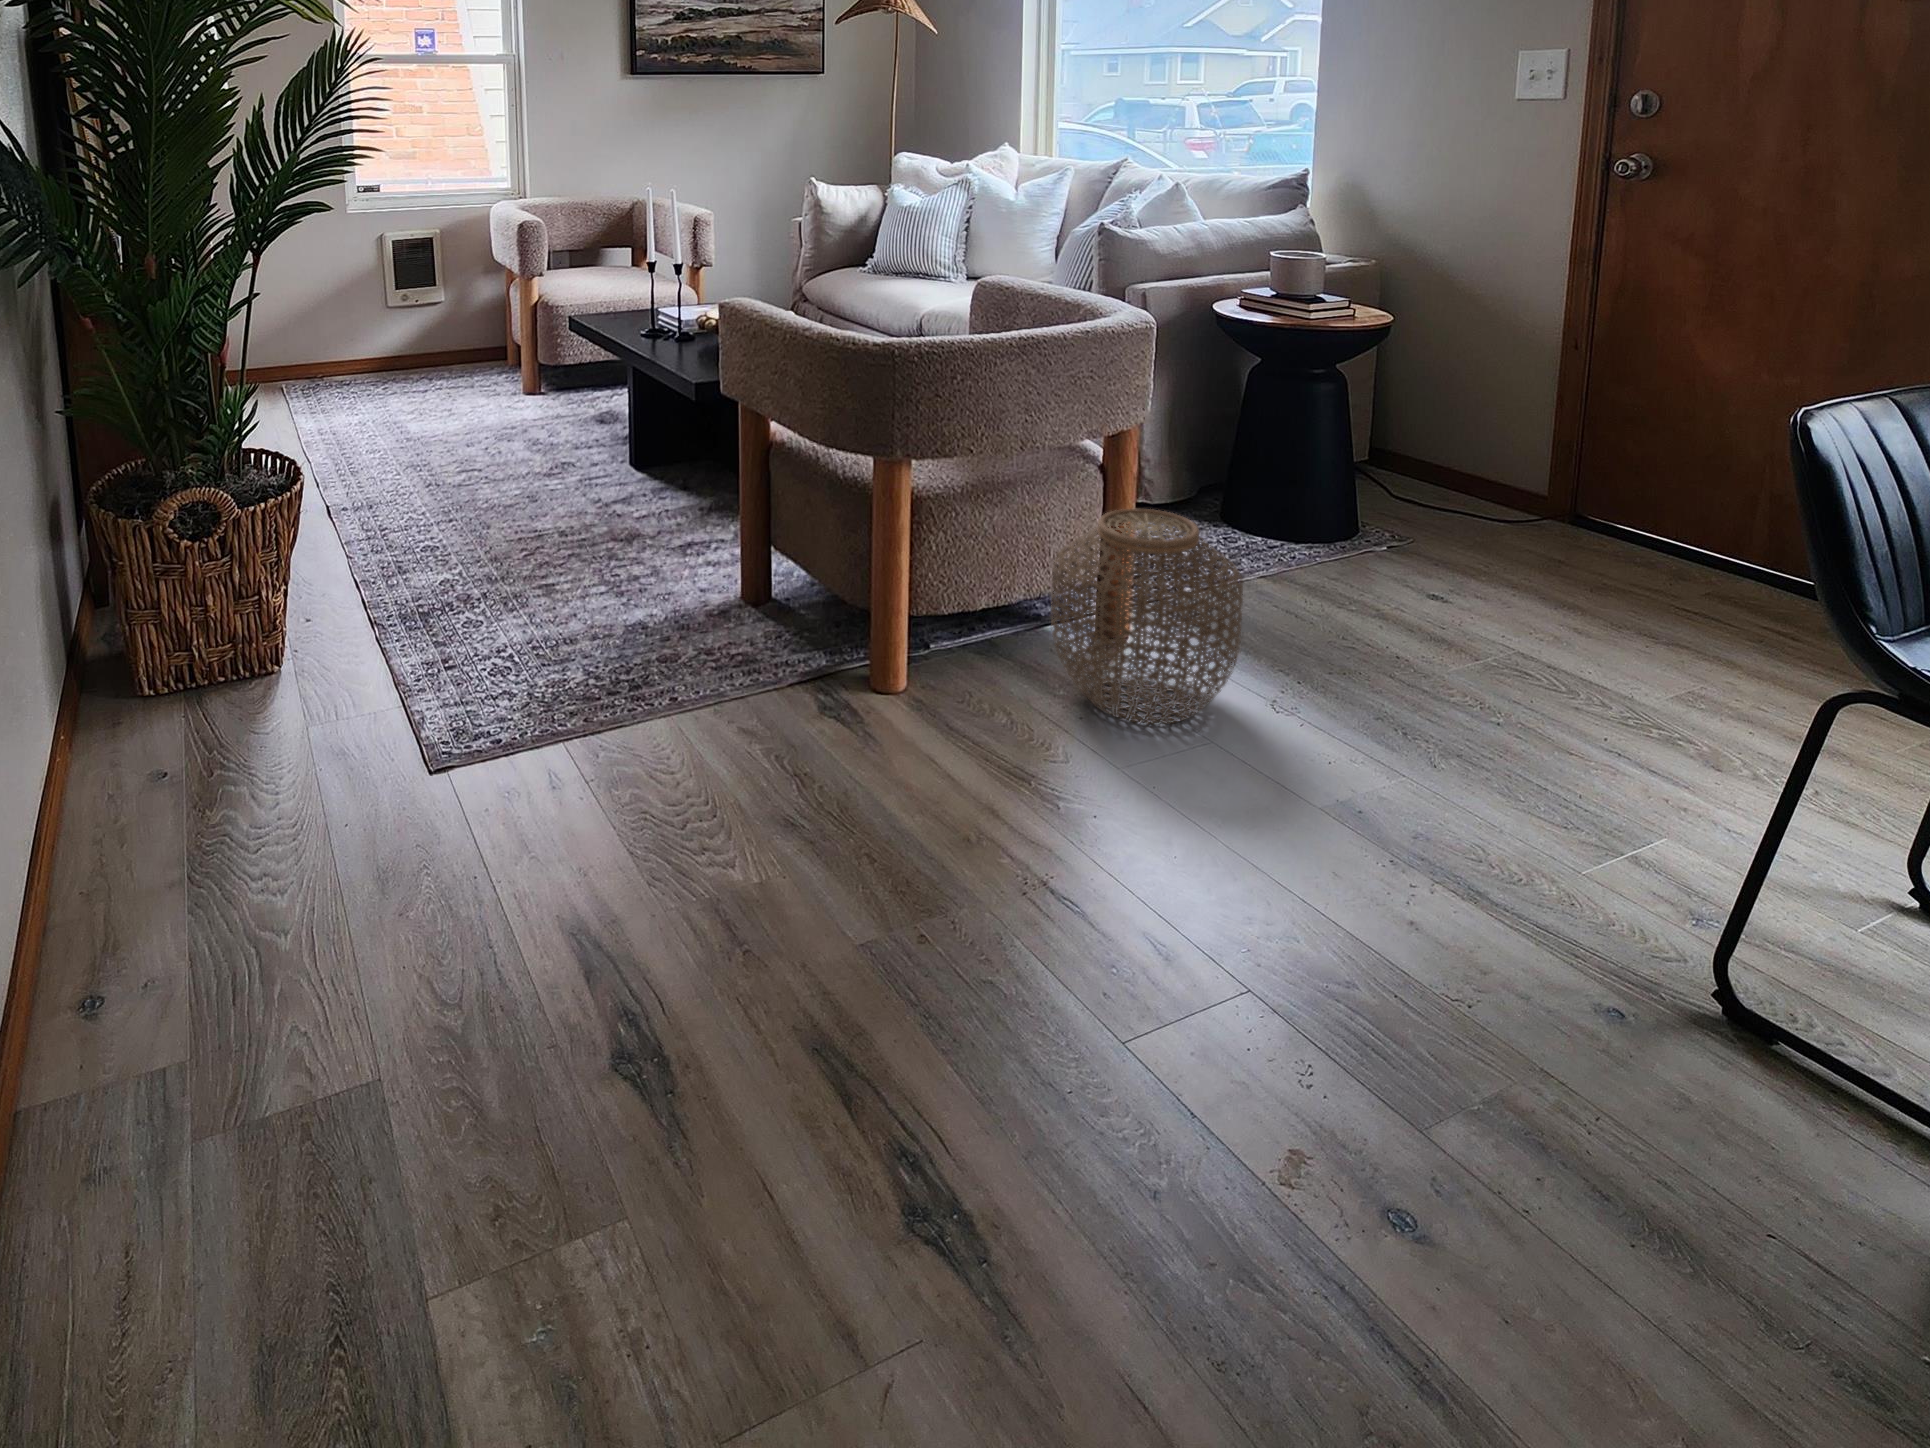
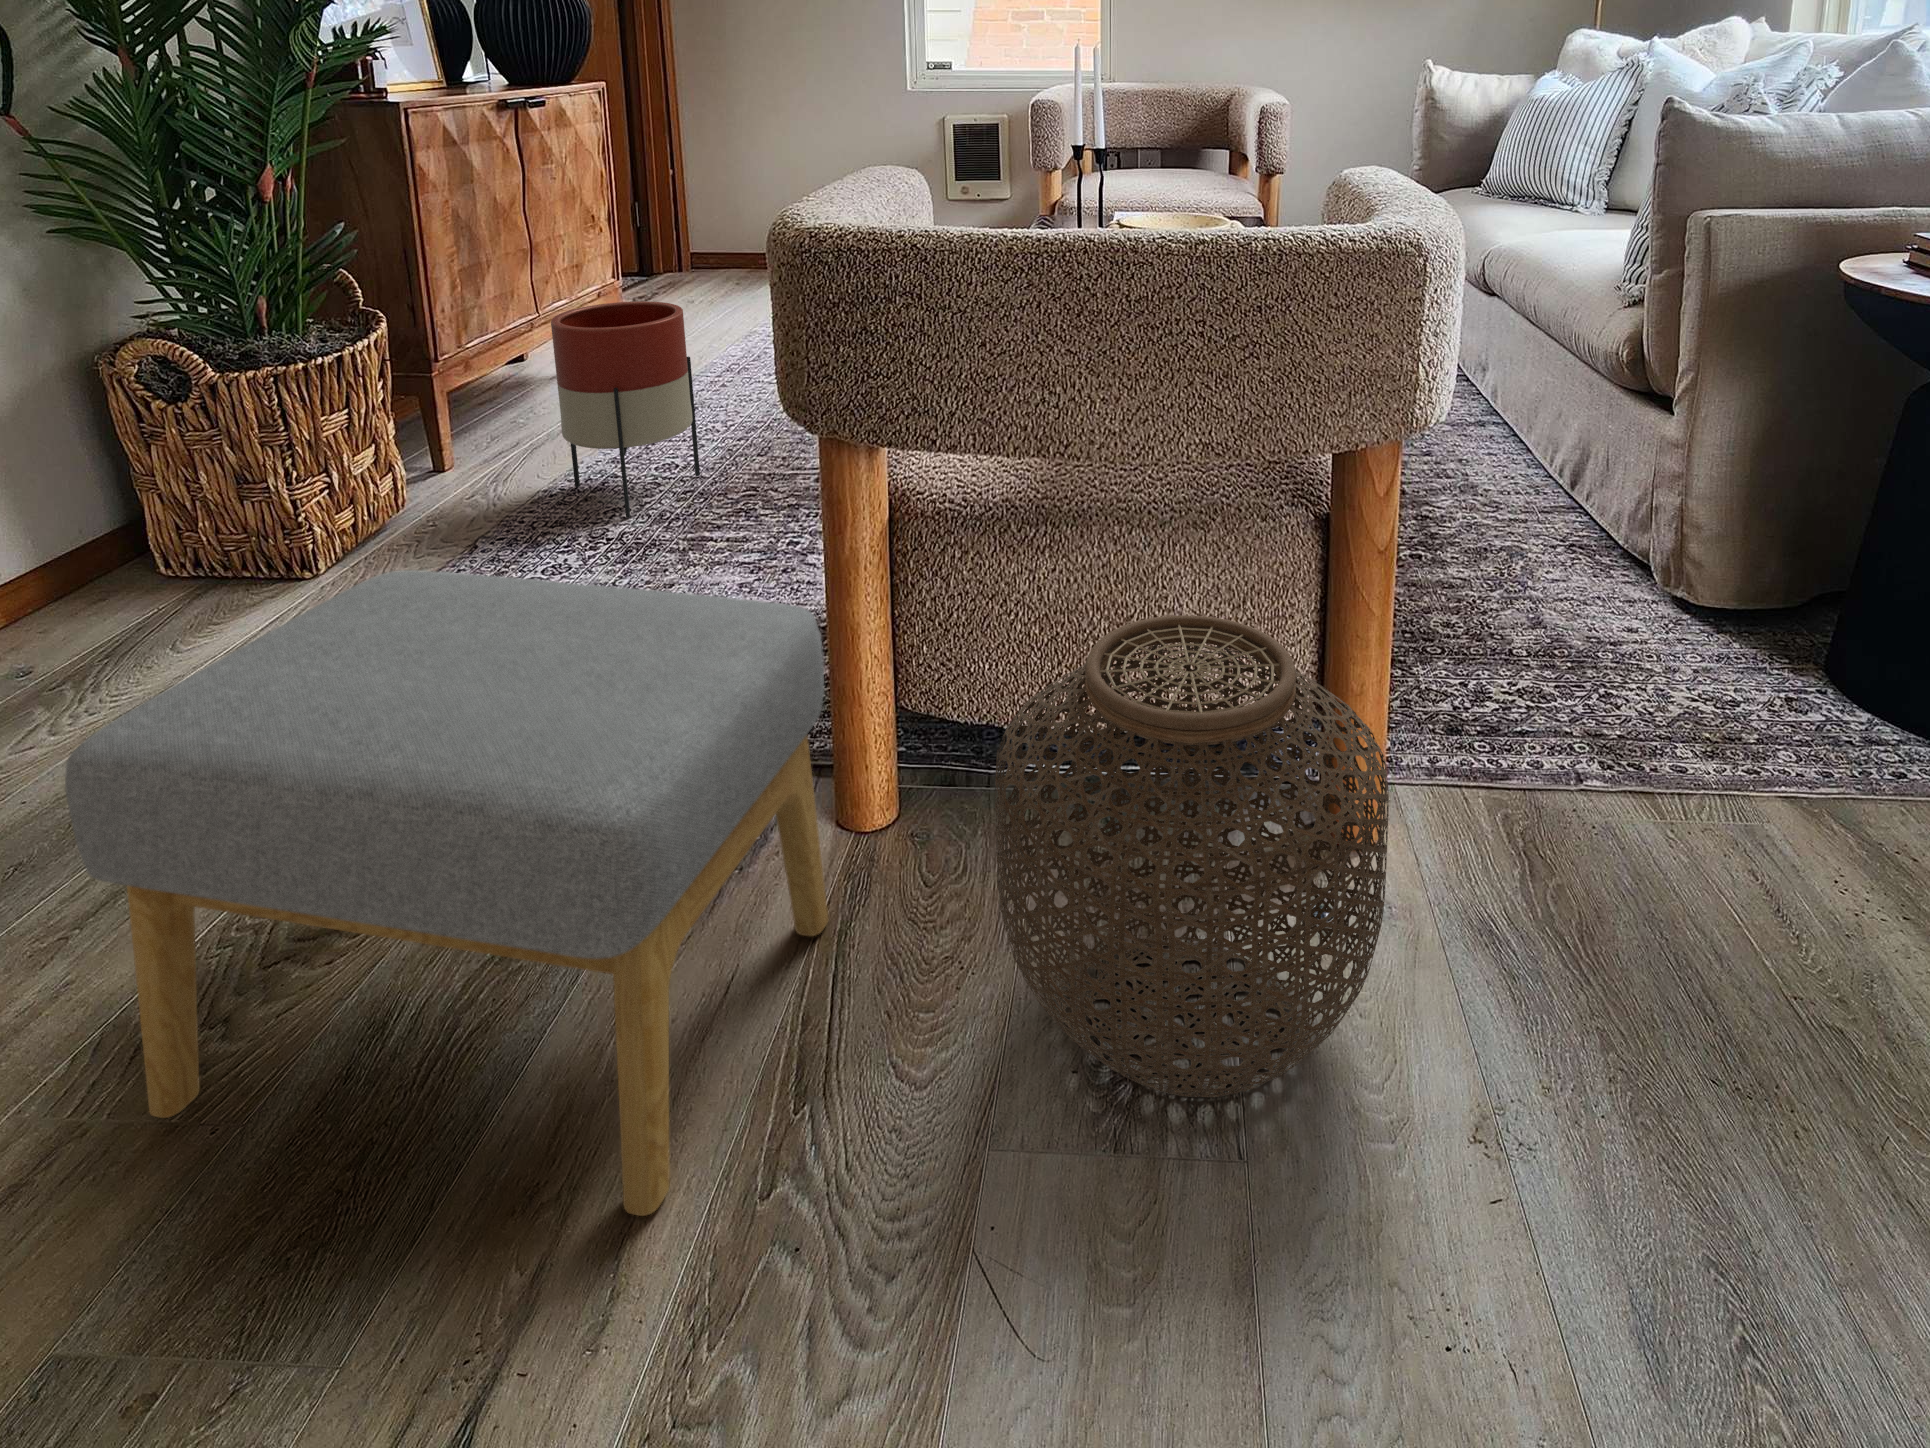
planter: none [382,414,493,584] -> present [551,301,700,518]
footstool: none [695,543,1049,870] -> present [65,570,828,1216]

